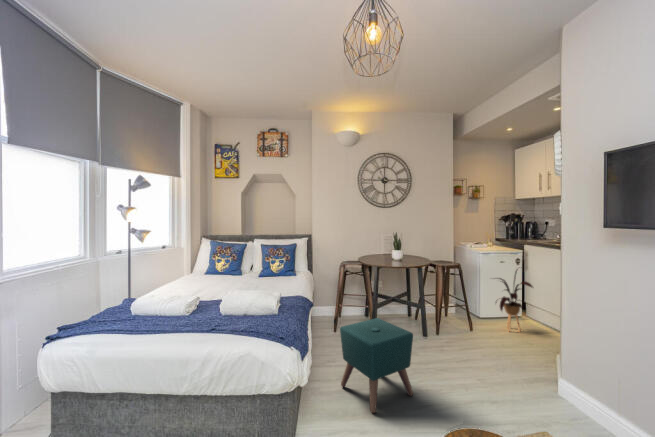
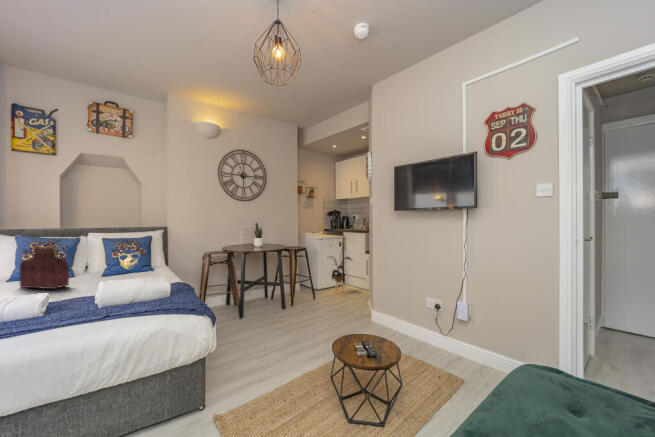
handbag: none [207,248,231,286] -> present [19,244,69,289]
ottoman: present [340,318,413,413] -> none [226,295,290,370]

